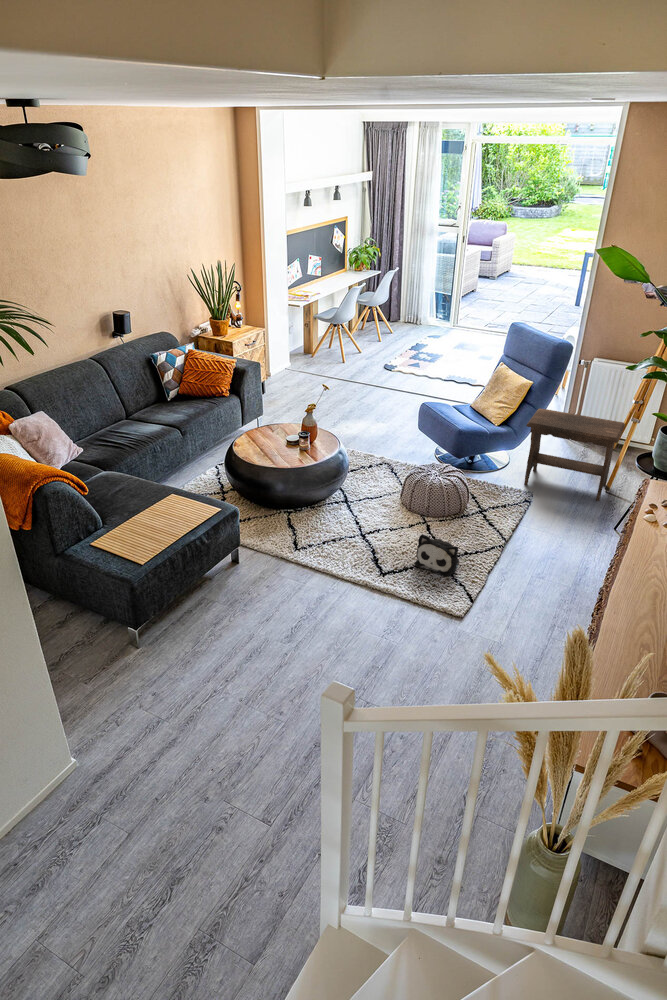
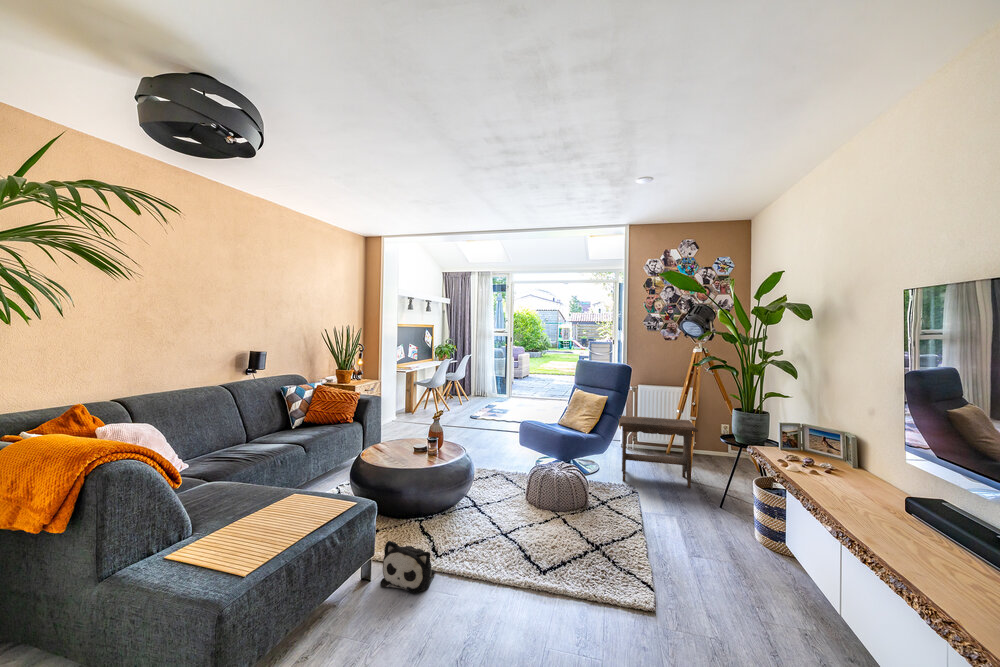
plush toy: present [415,534,459,575] -> present [380,541,435,593]

